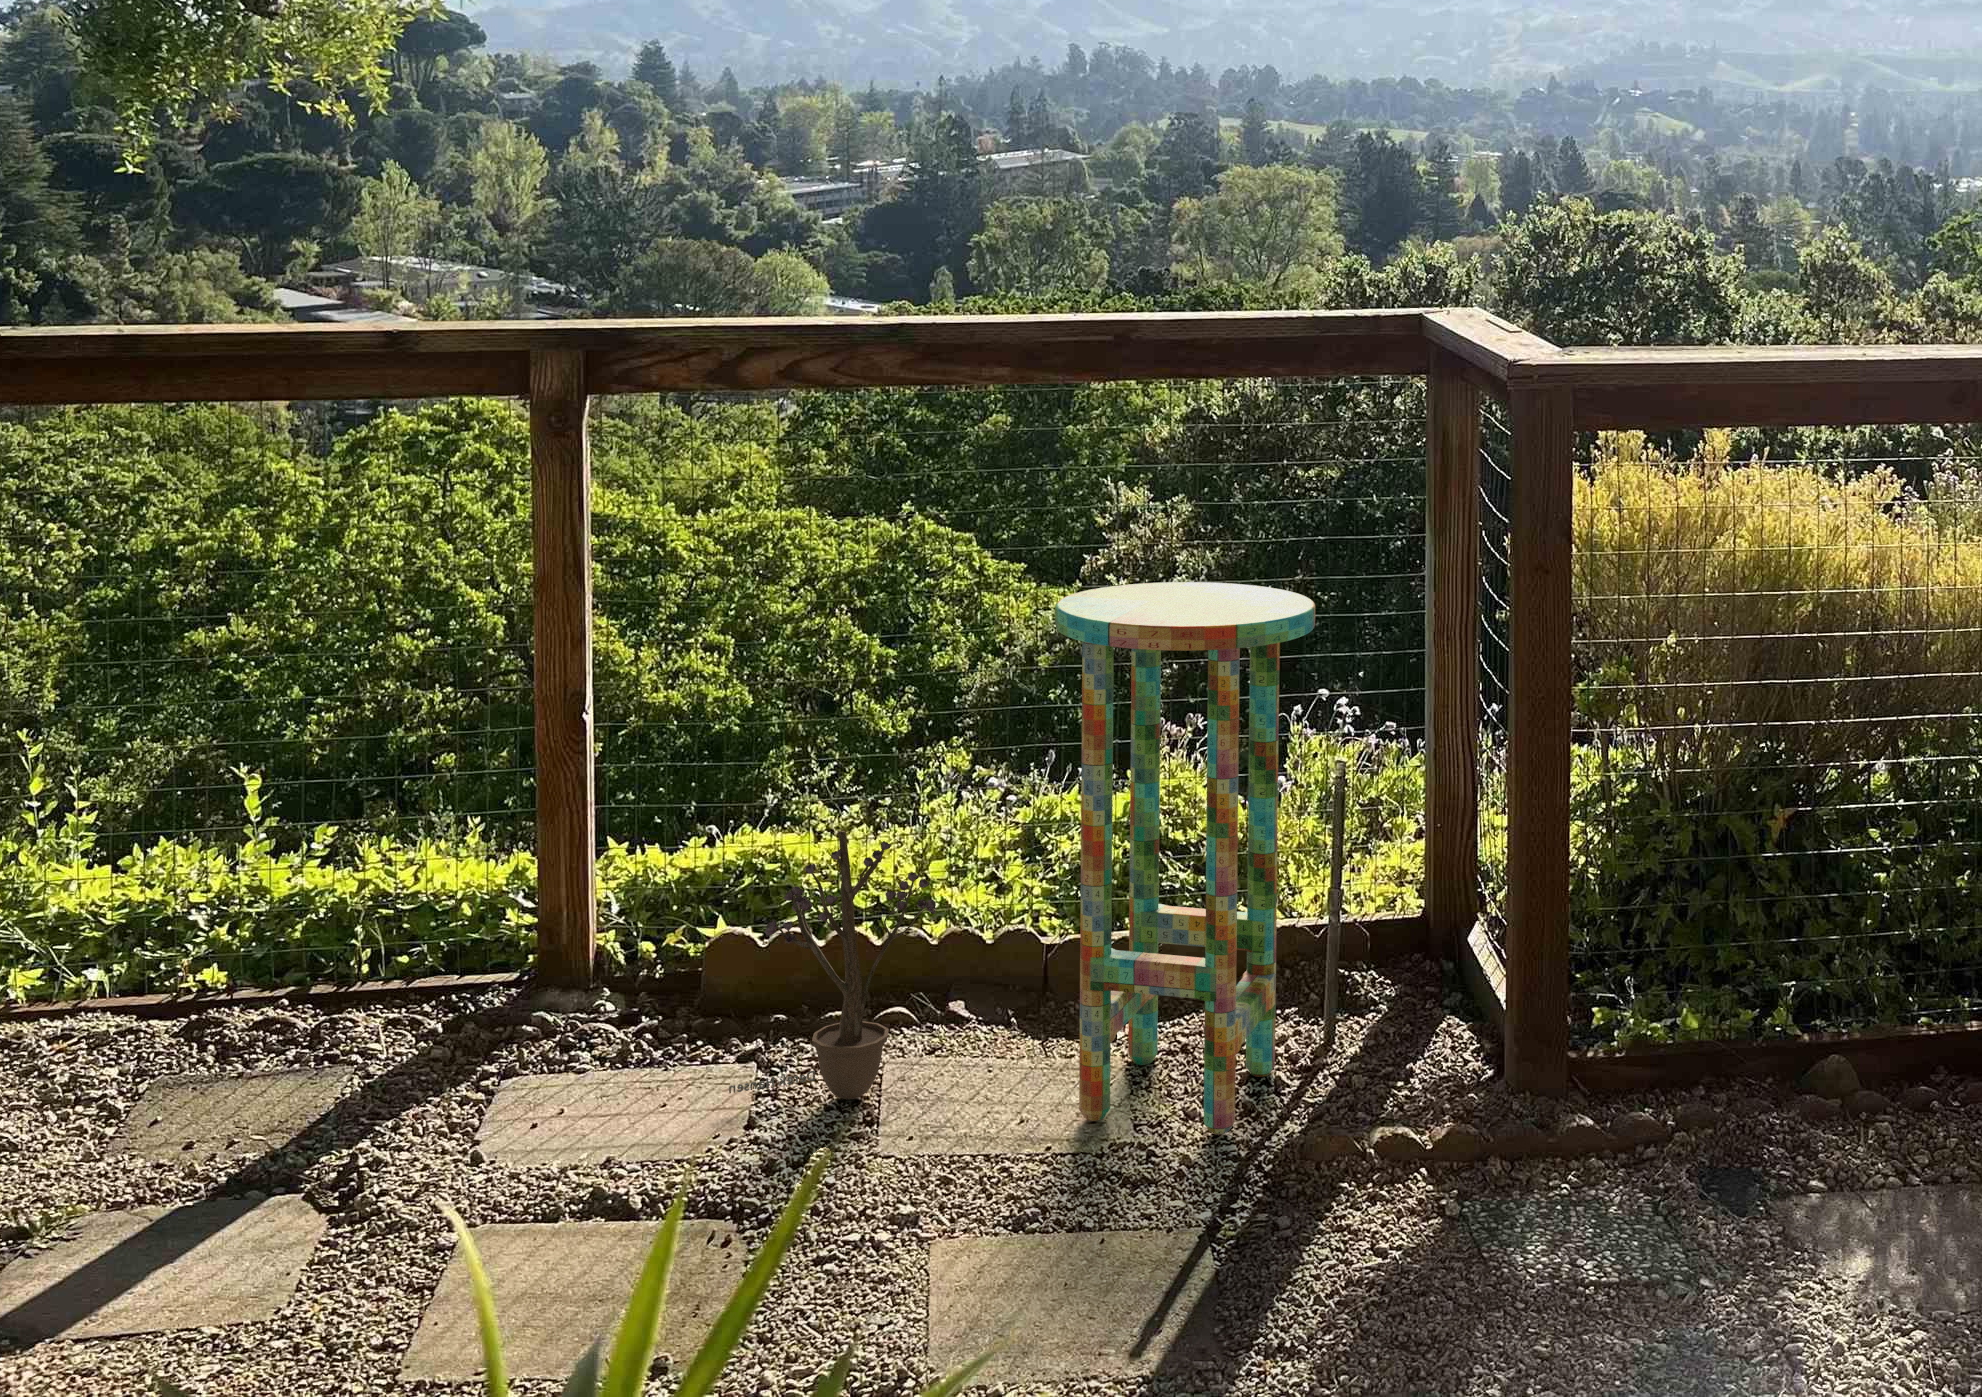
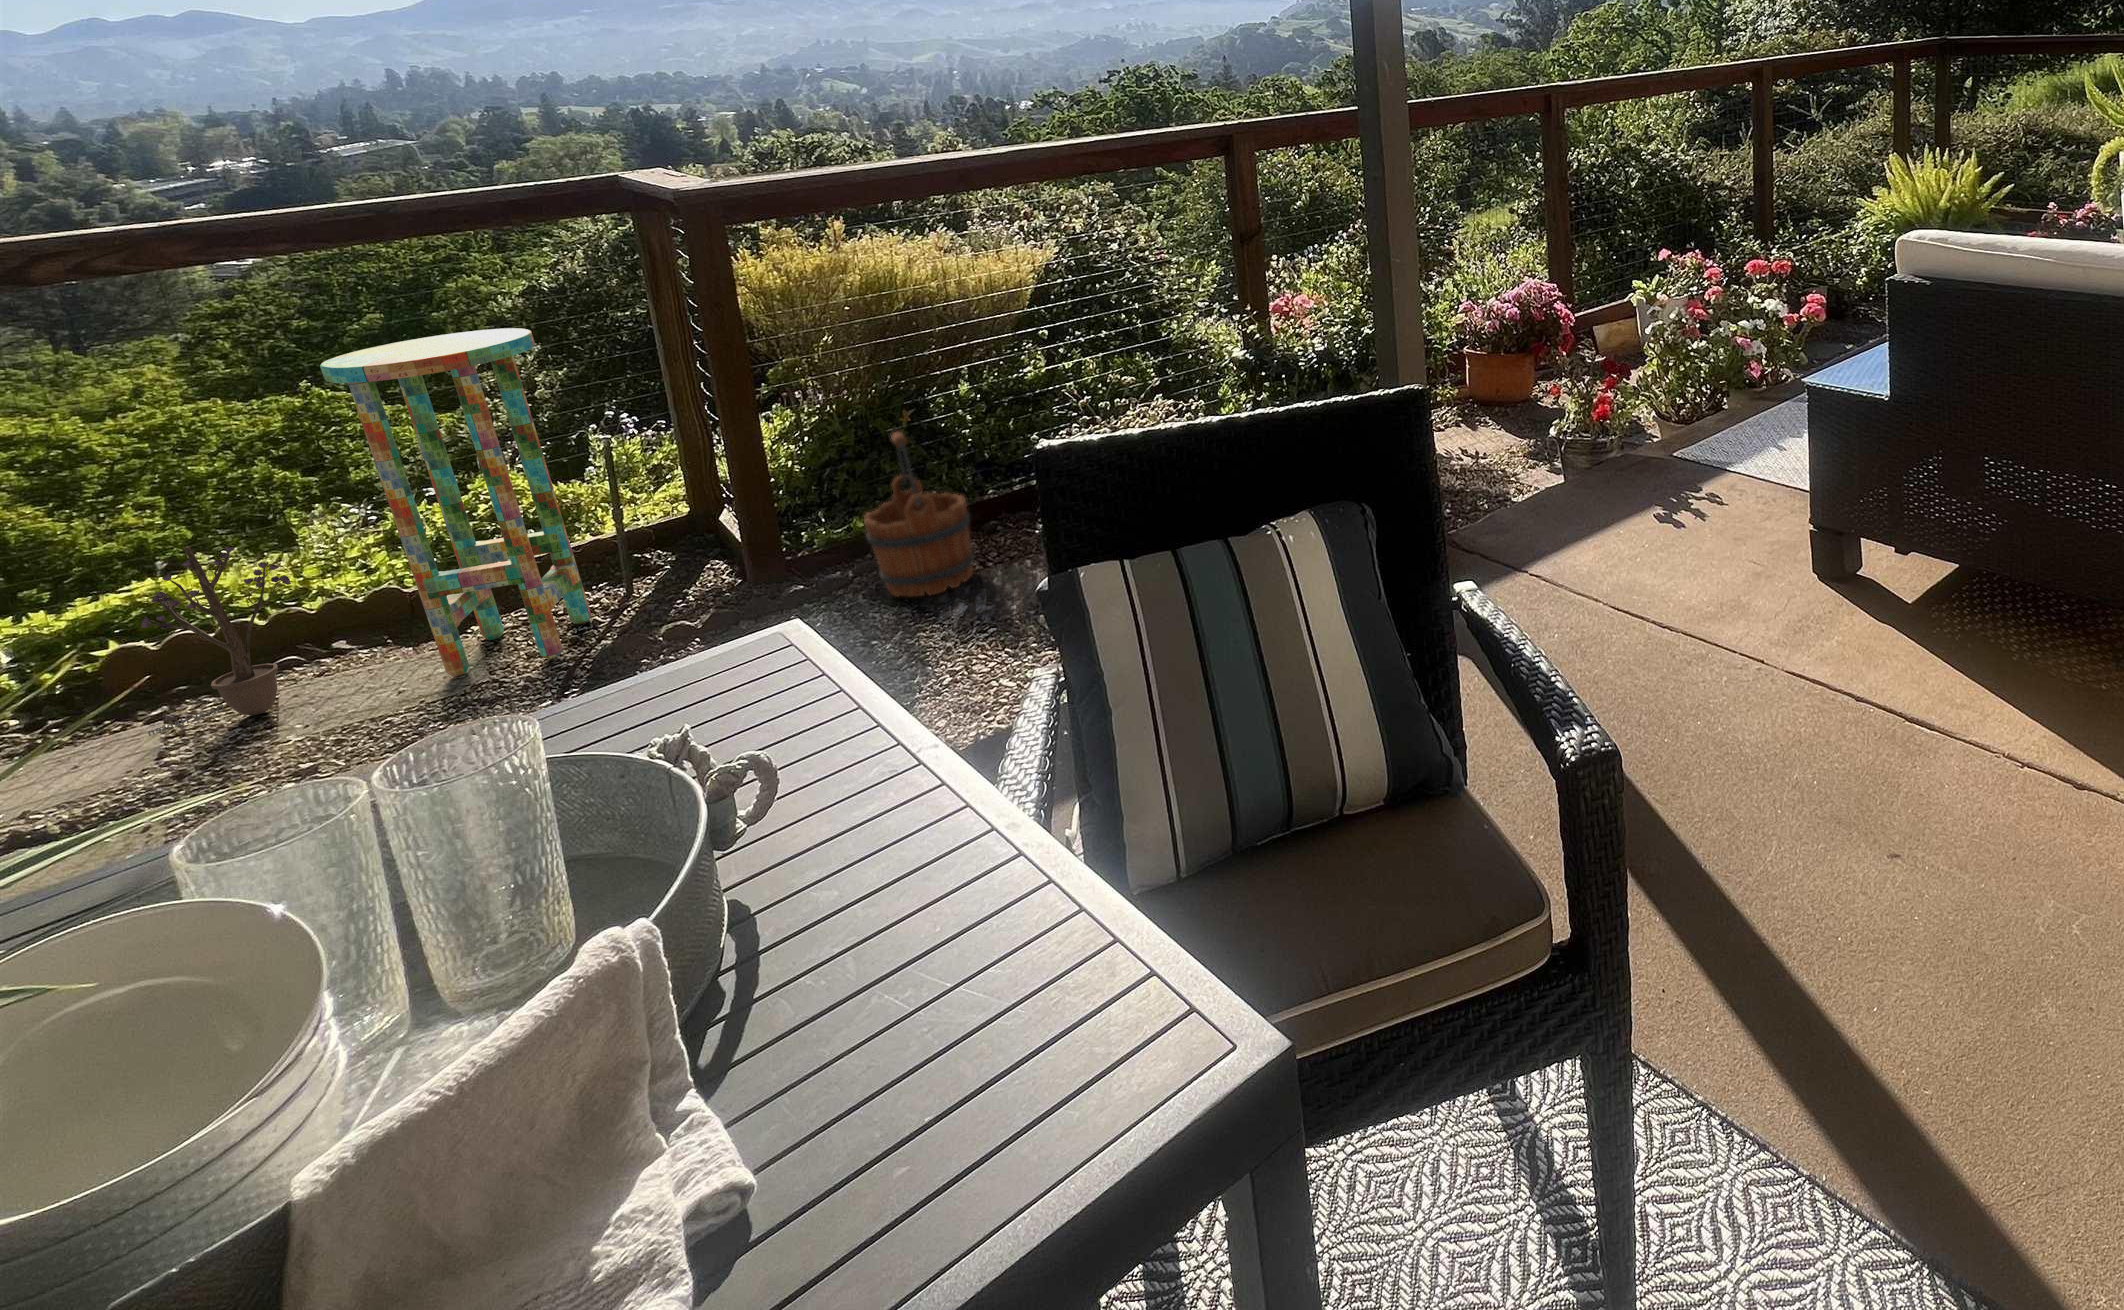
wooden bucket: none [1719,888,1898,1211] -> present [864,432,974,597]

